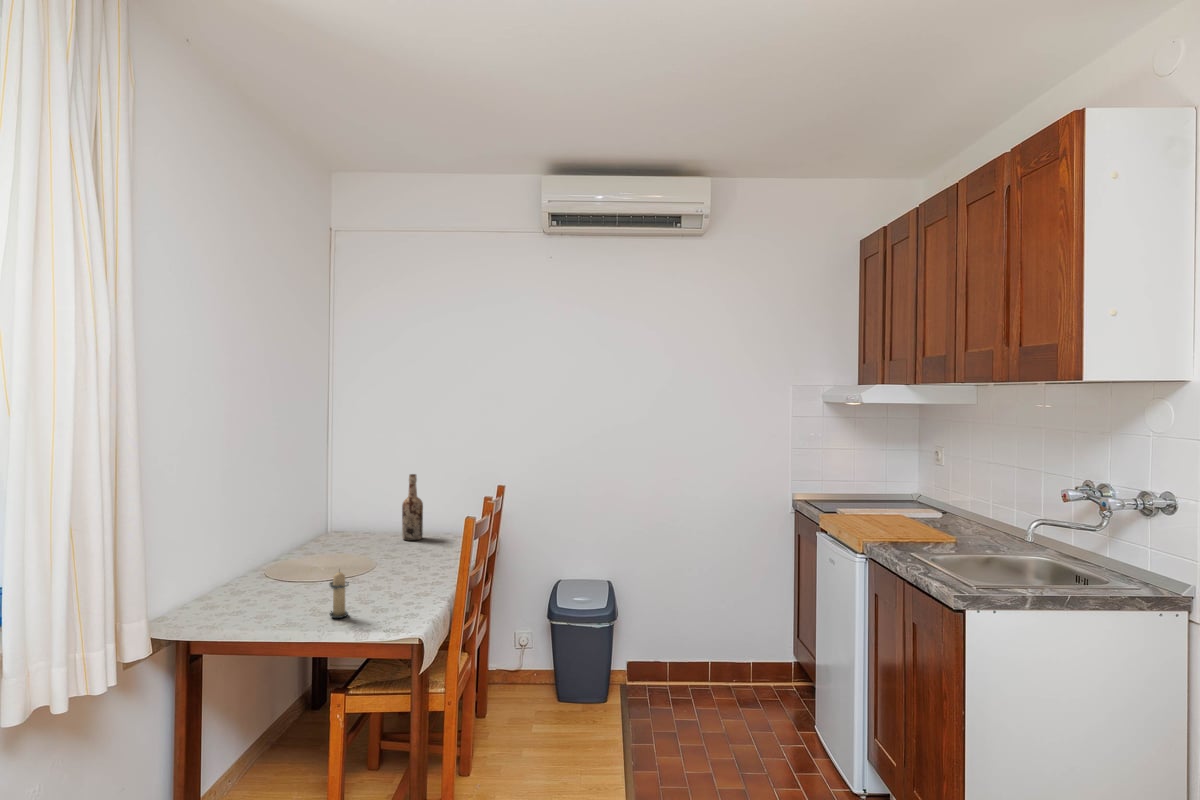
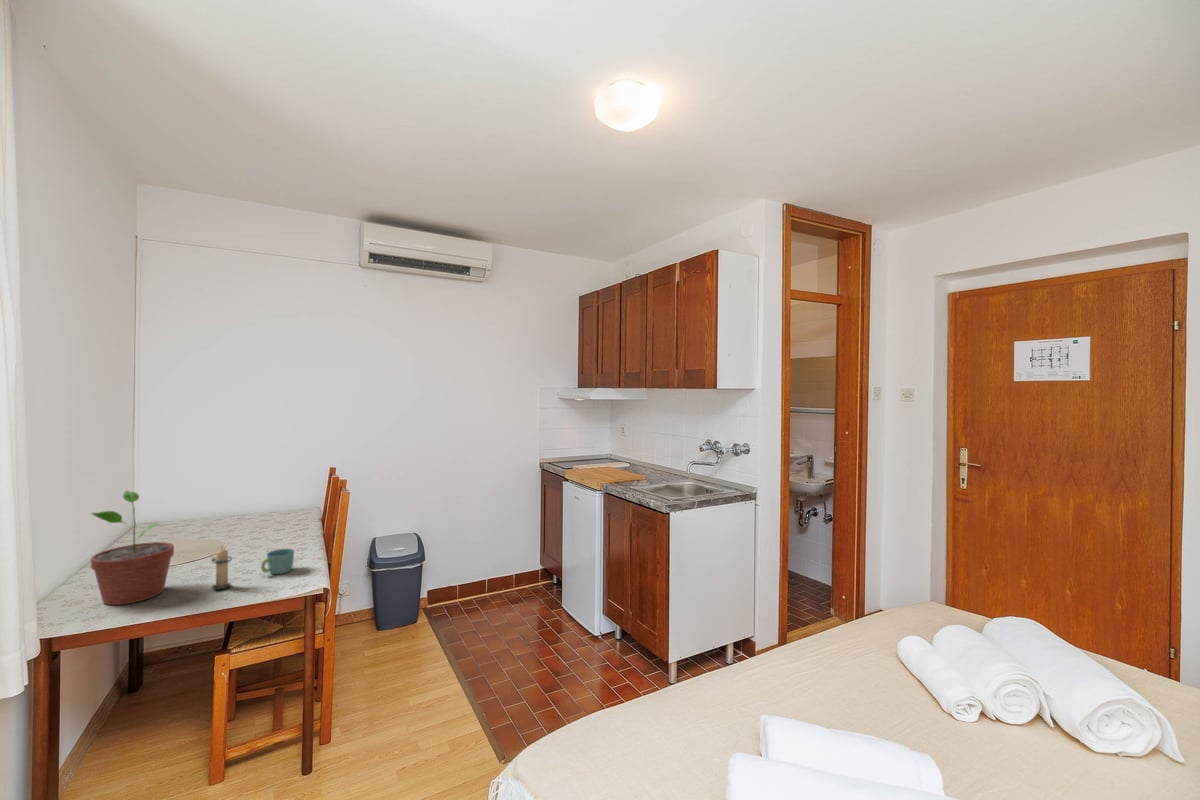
wine bottle: present [402,474,423,541] -> none [226,463,248,522]
potted plant: none [232,497,303,617] -> present [91,491,174,605]
mug: none [381,581,418,610] -> present [261,549,294,574]

